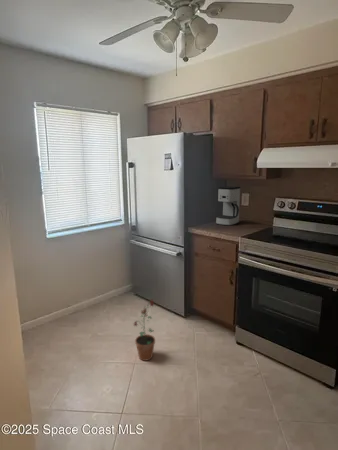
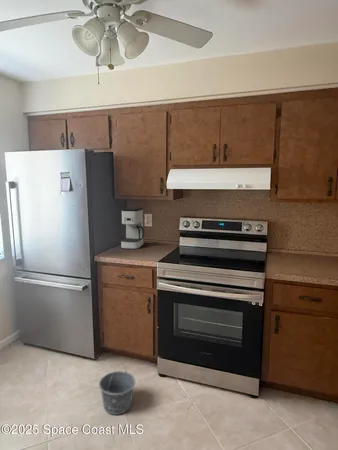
potted plant: present [134,300,155,360] -> none [42,350,73,431]
bucket: none [177,321,208,363] -> present [99,371,135,415]

